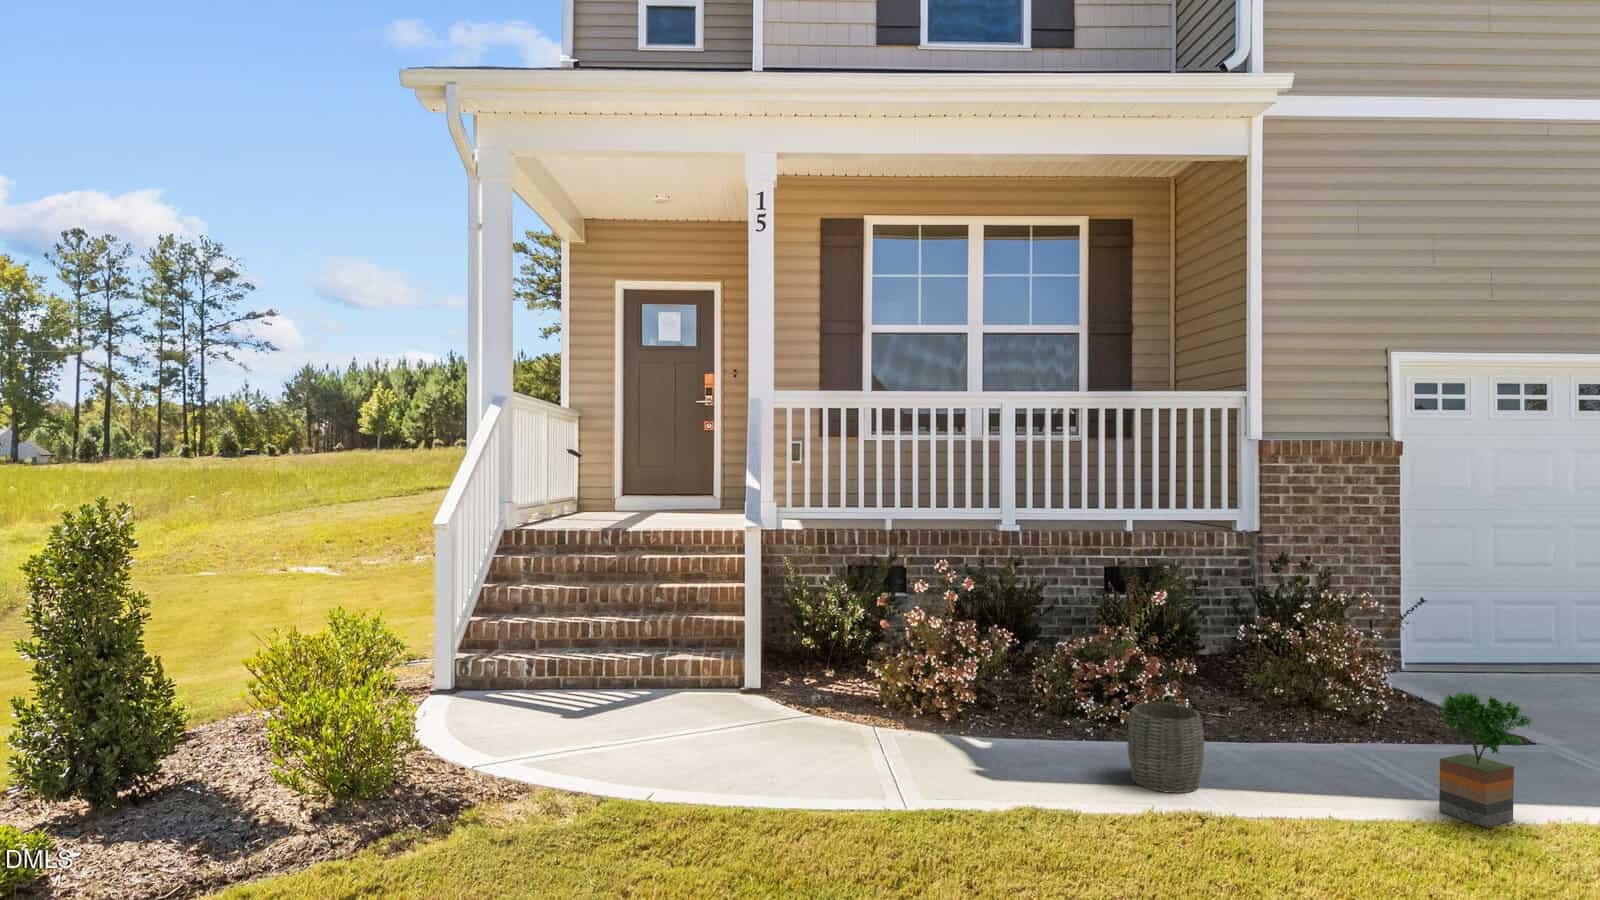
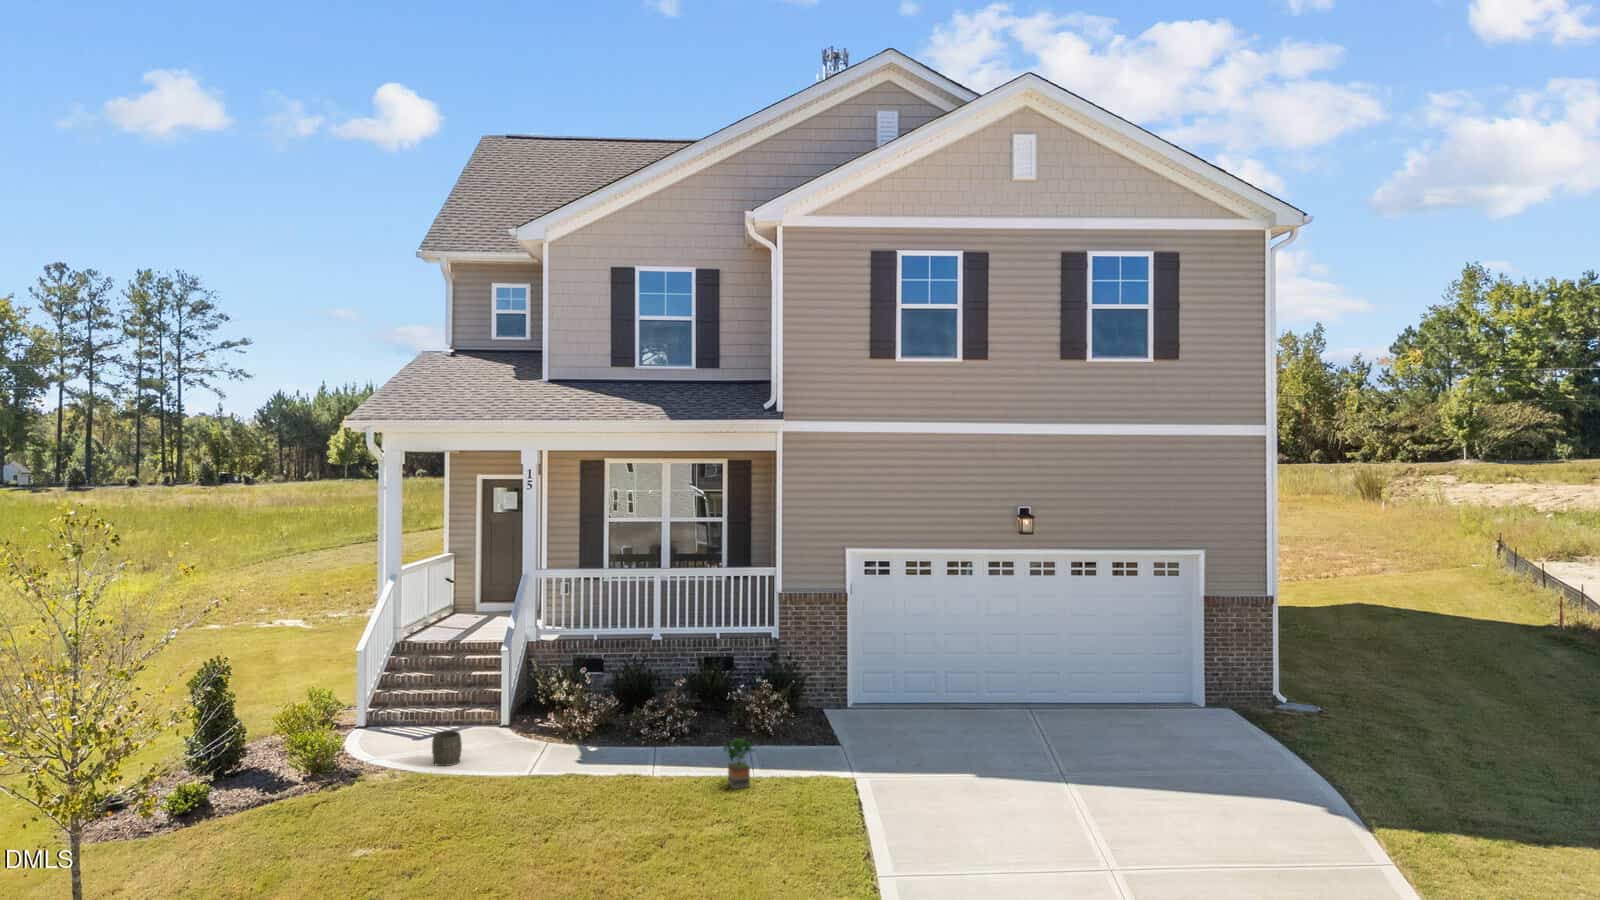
woven basket: present [1128,702,1204,793] -> present [432,731,462,766]

